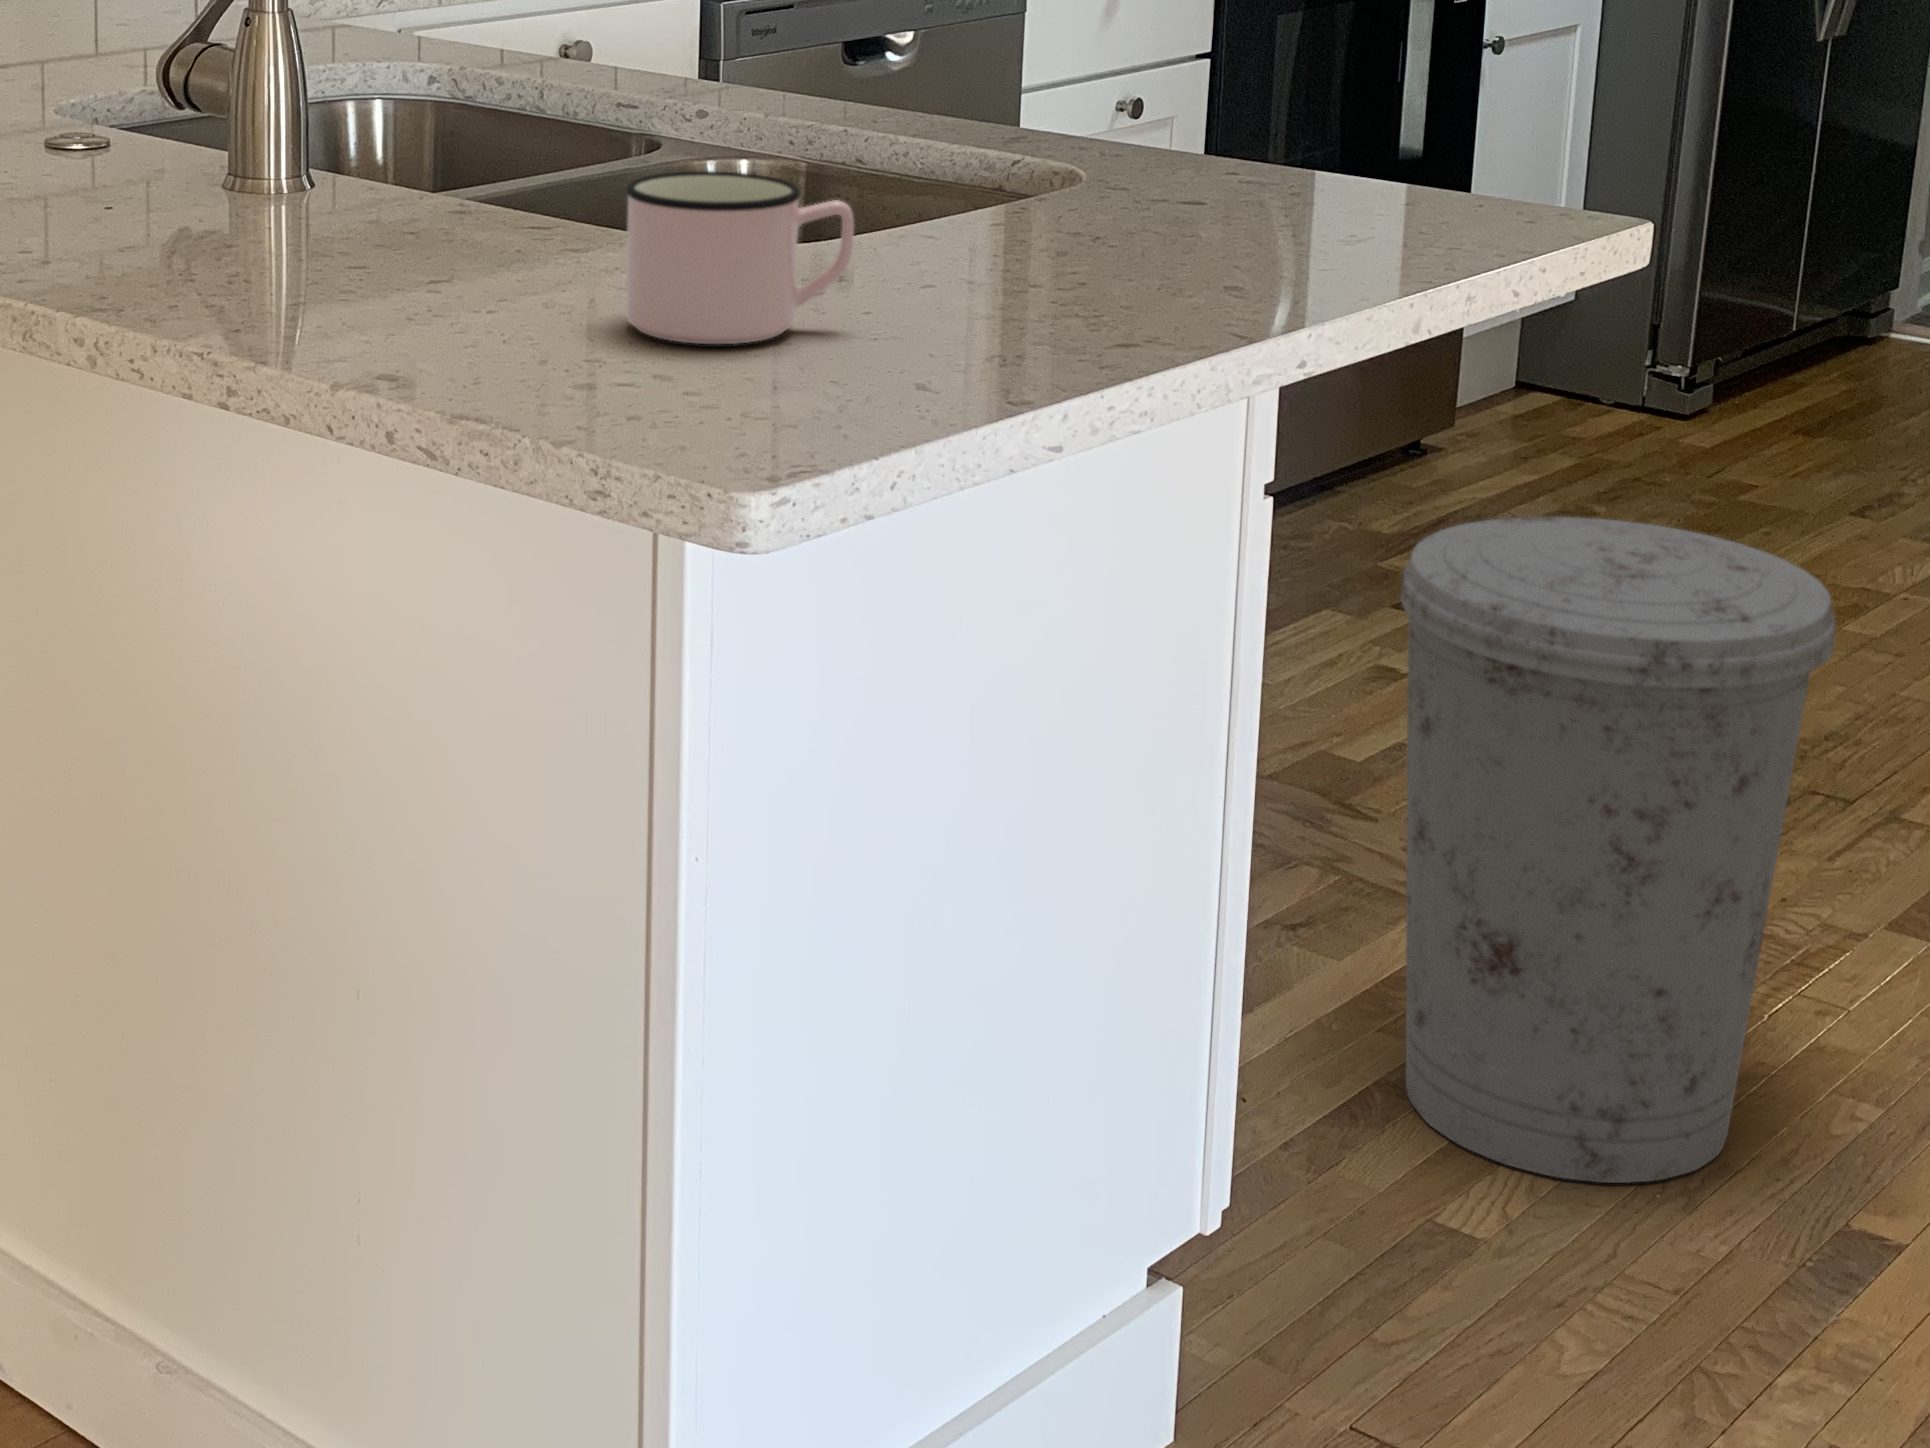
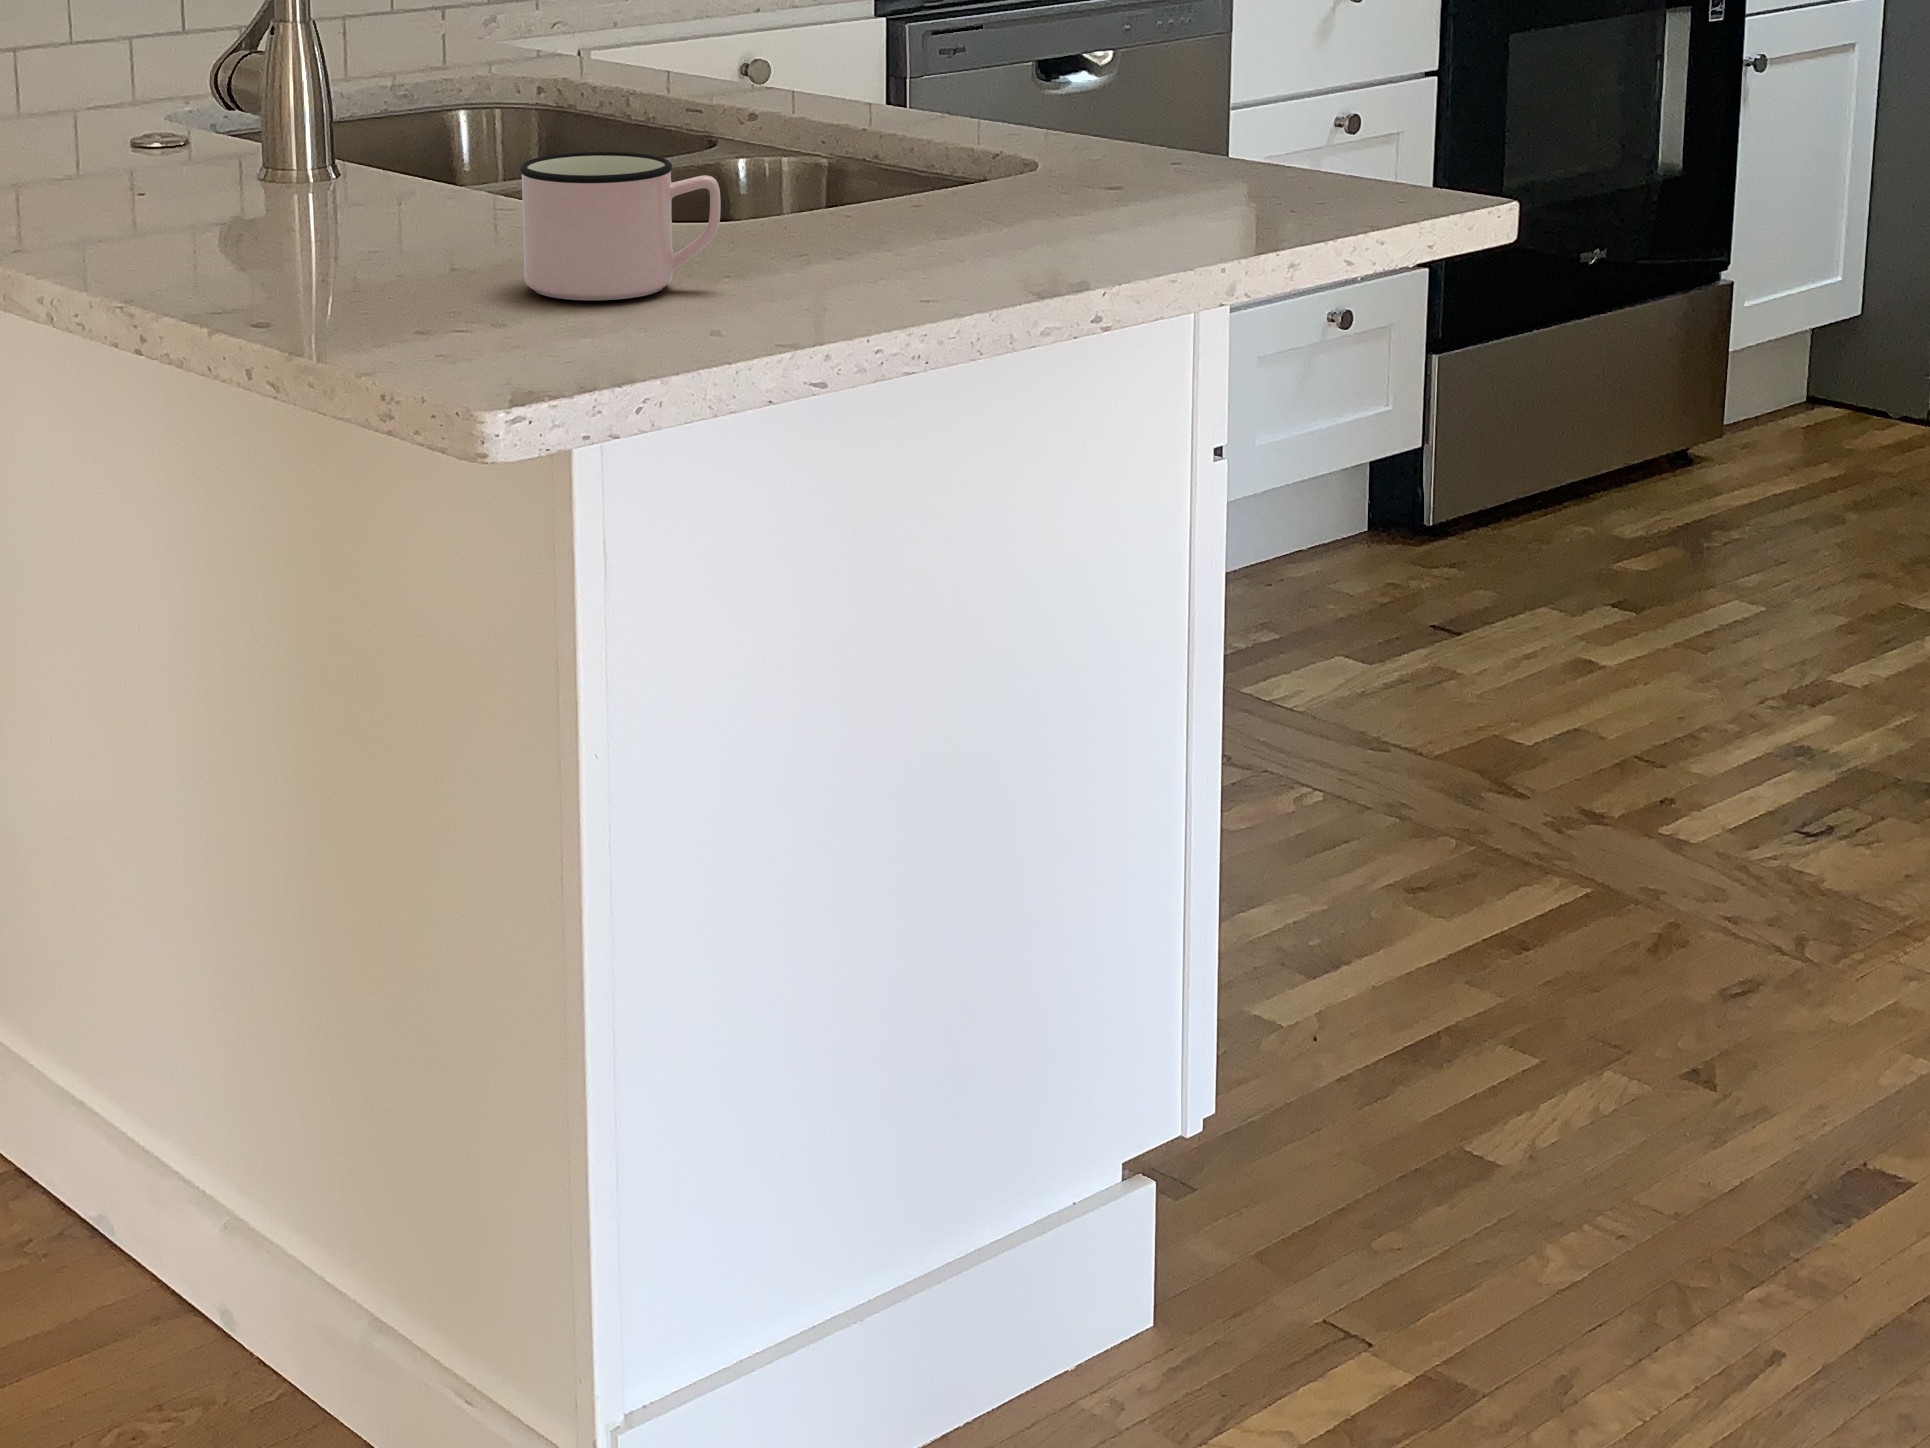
trash can: present [1401,517,1836,1183] -> none [1456,500,1859,1124]

